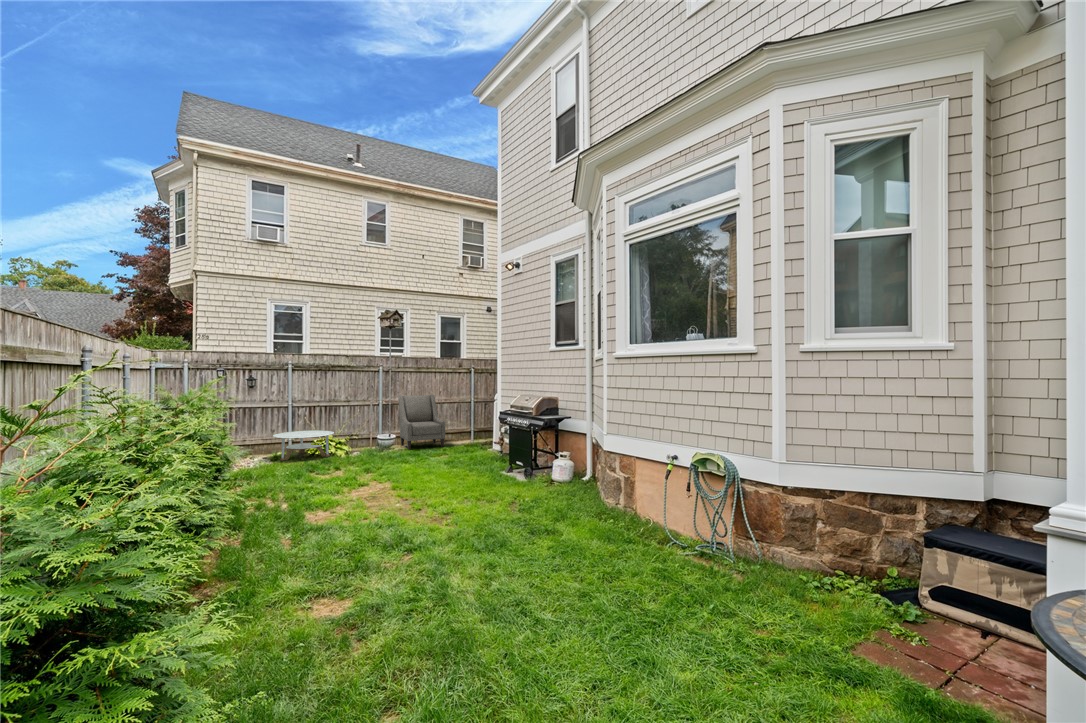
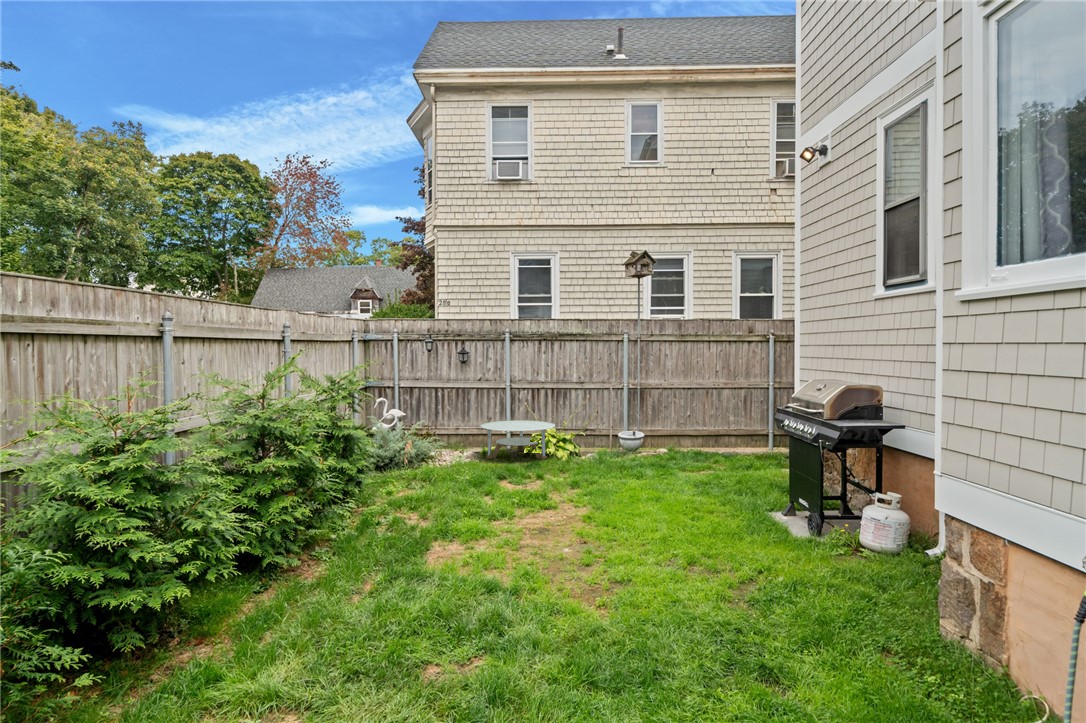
chair: present [398,395,445,450] -> none [651,377,717,462]

